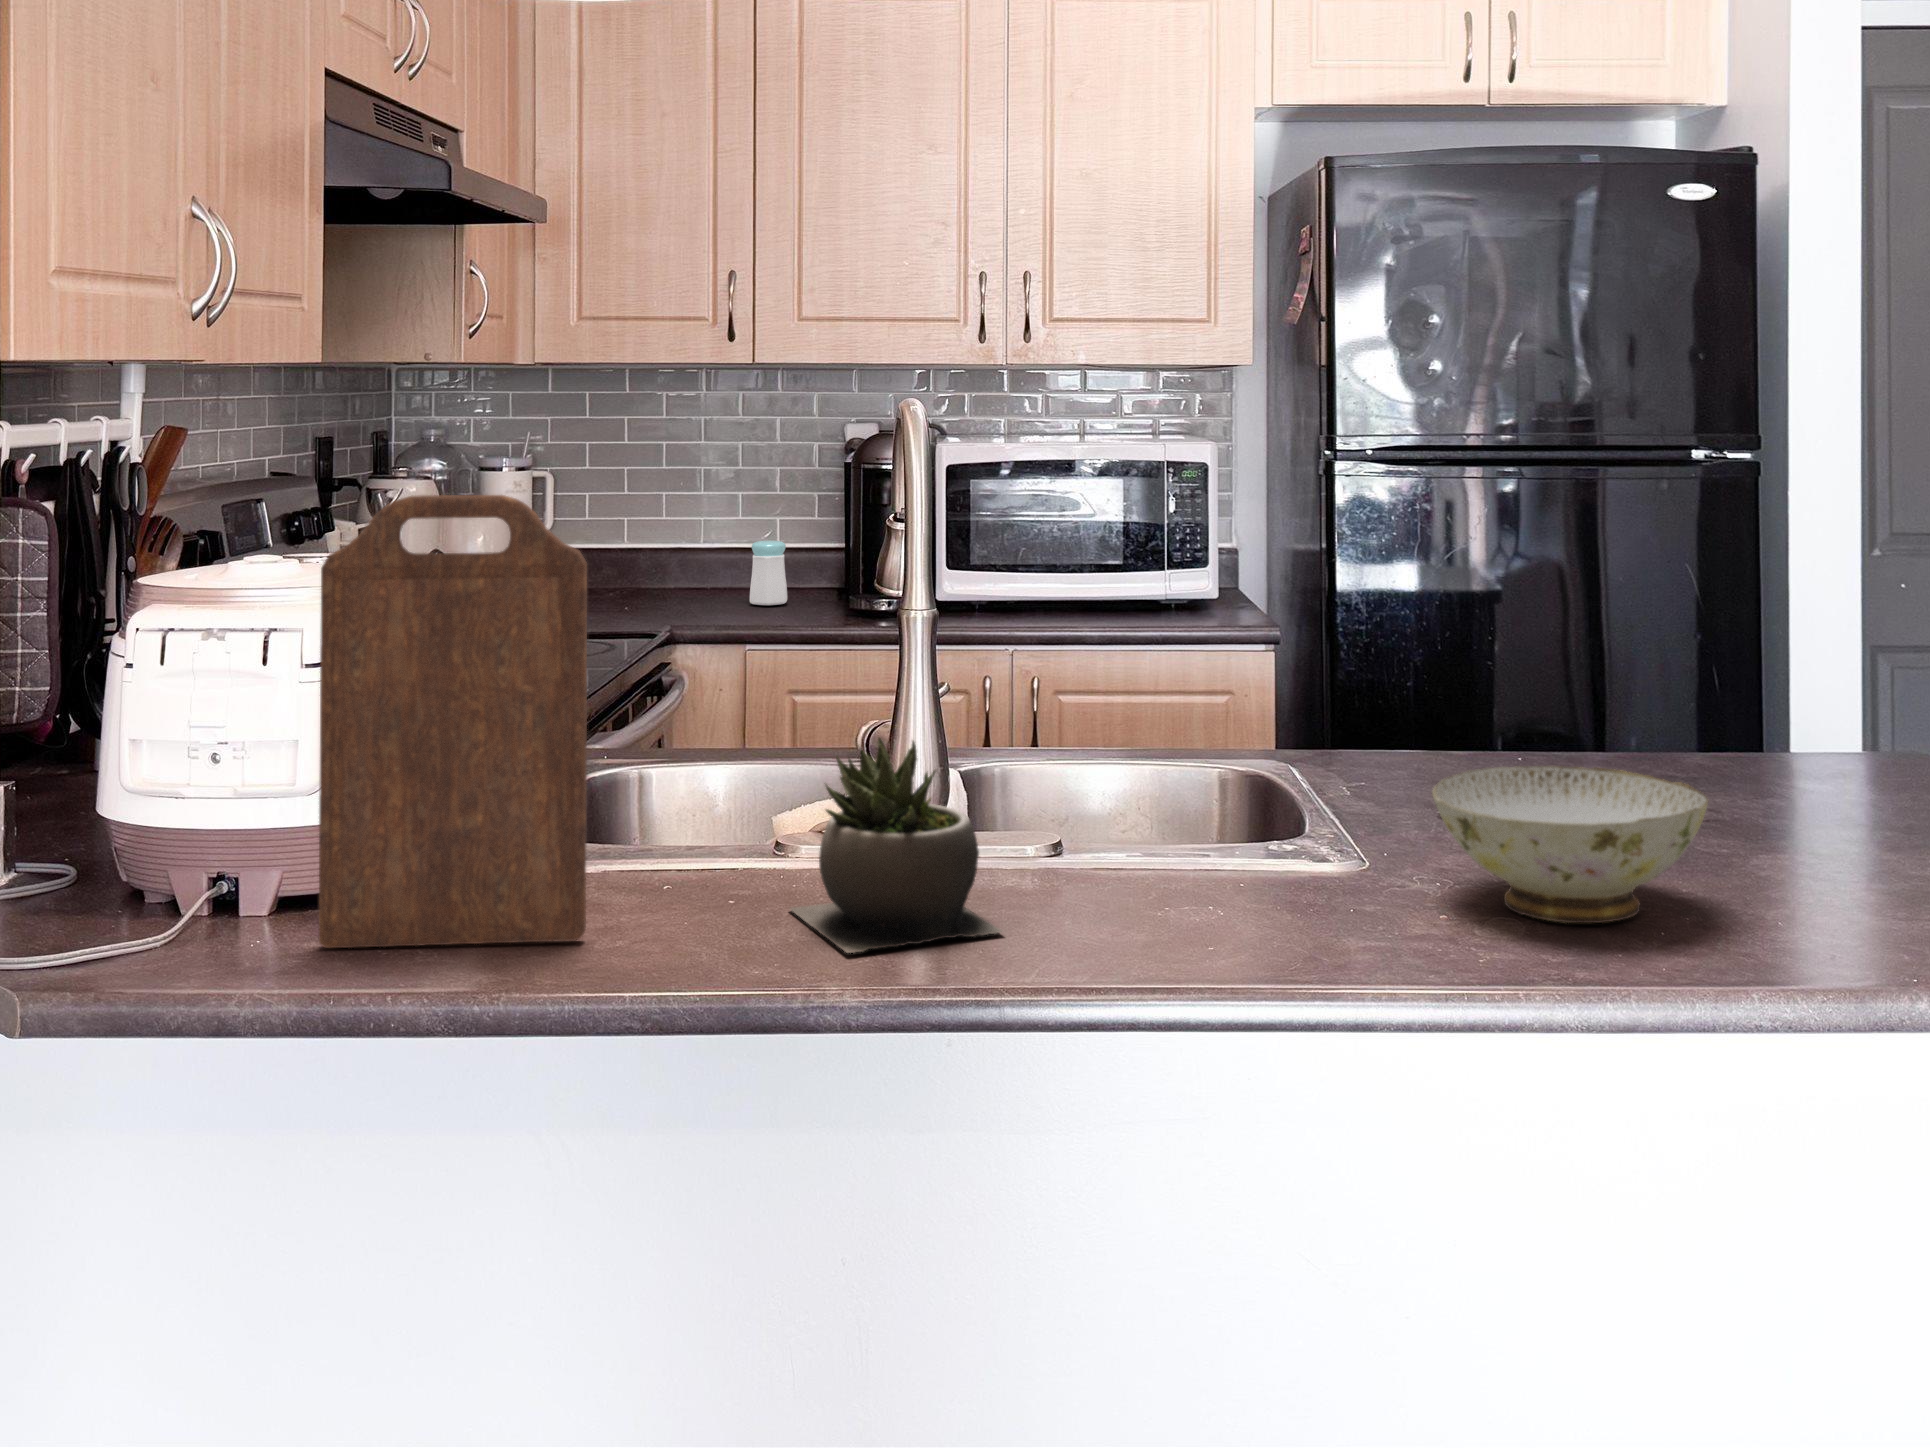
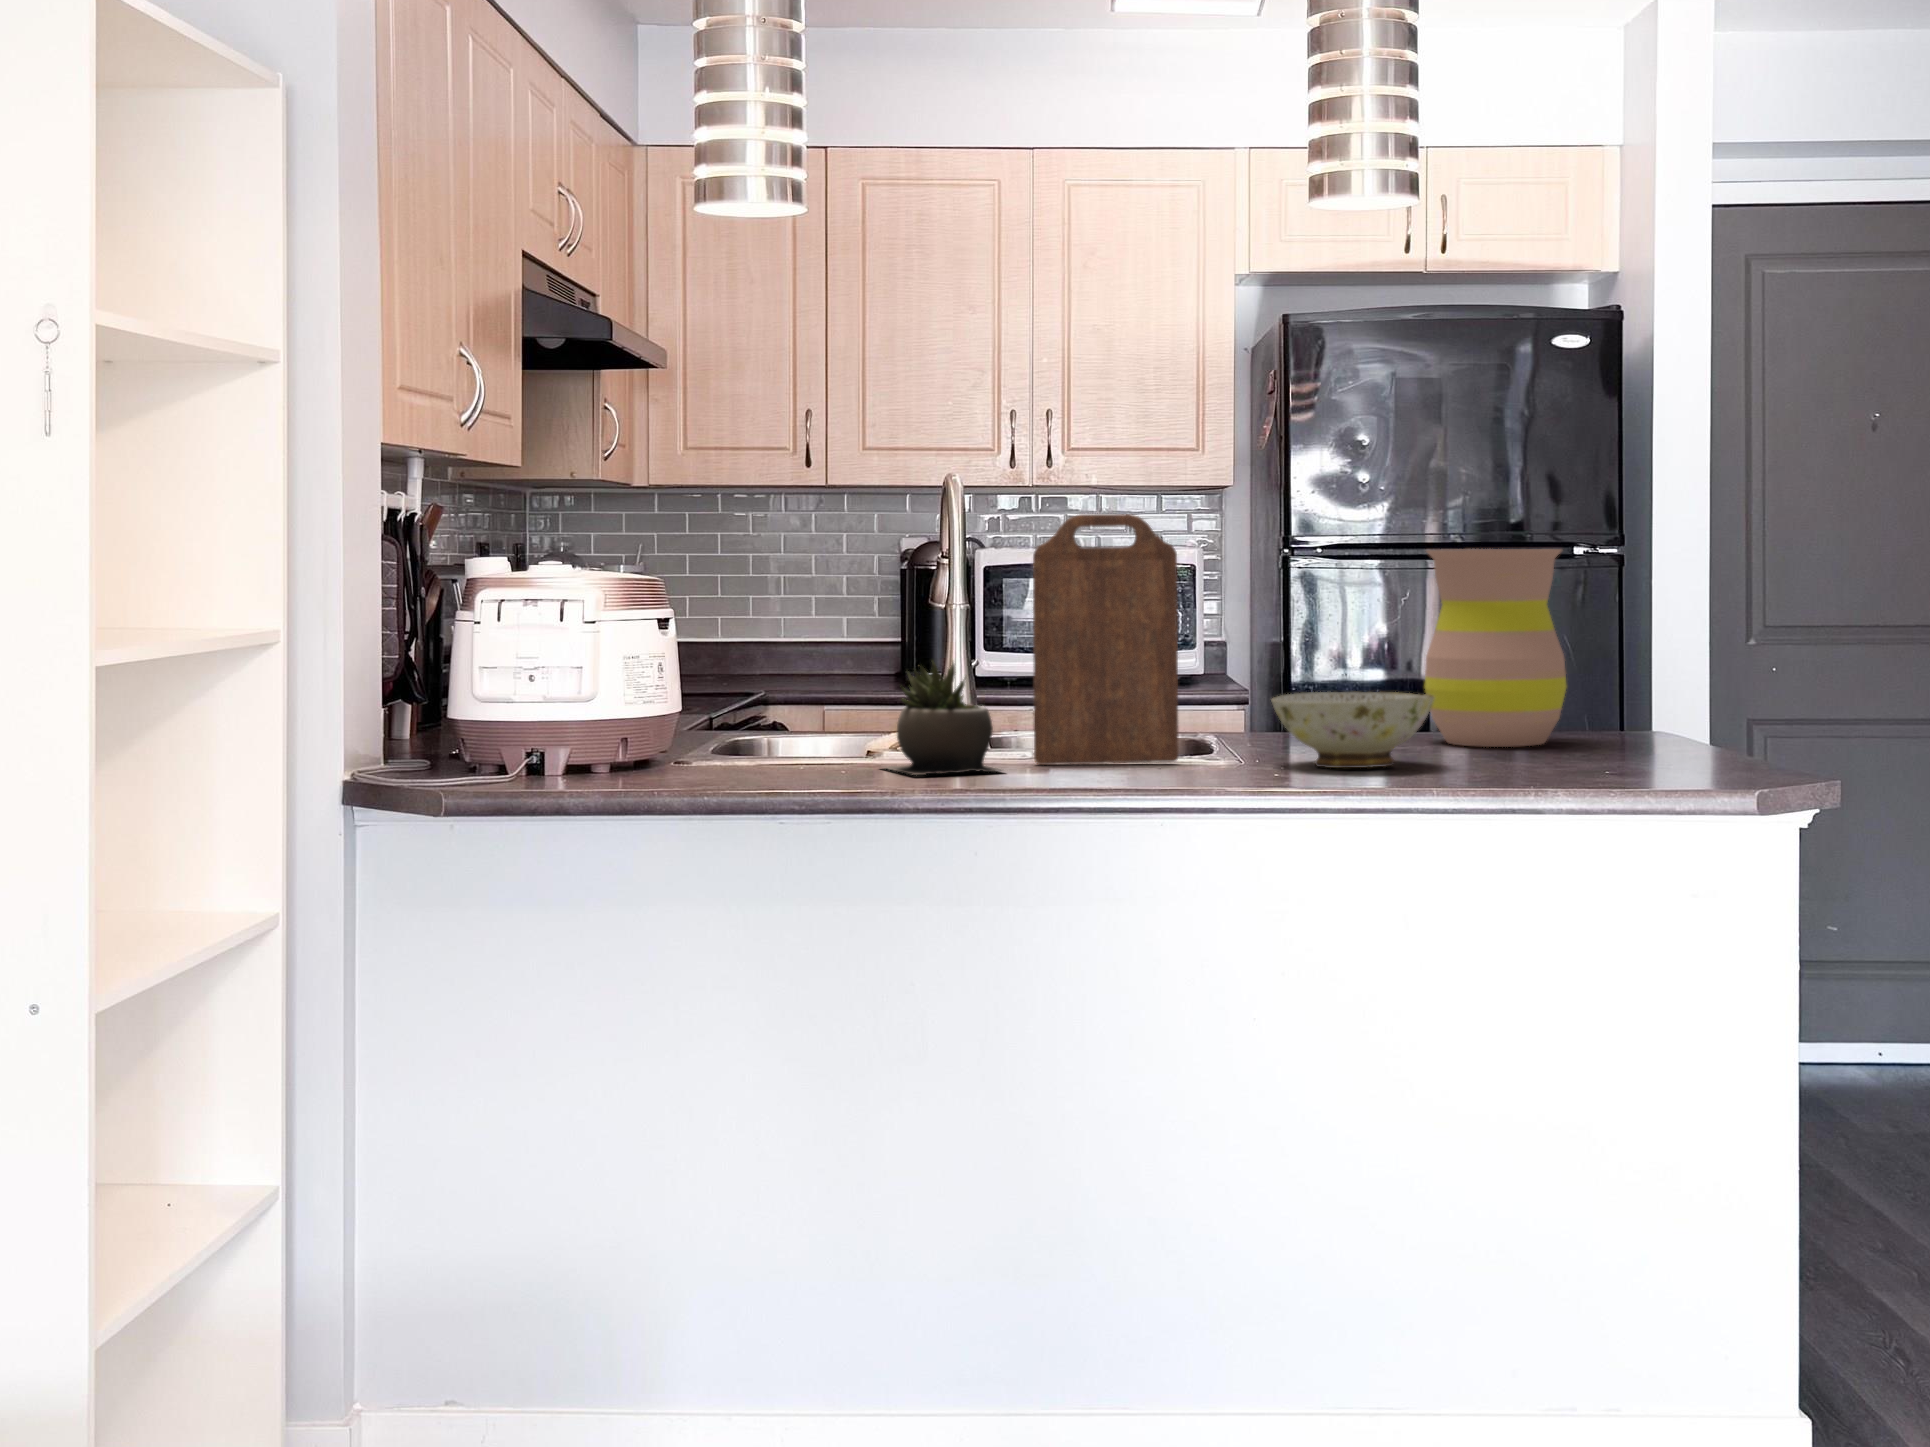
cutting board: present [319,495,587,948] -> present [1033,514,1179,765]
vase: none [1617,509,1841,826] -> present [1425,549,1566,747]
salt shaker: present [750,540,787,605] -> none [815,634,846,687]

